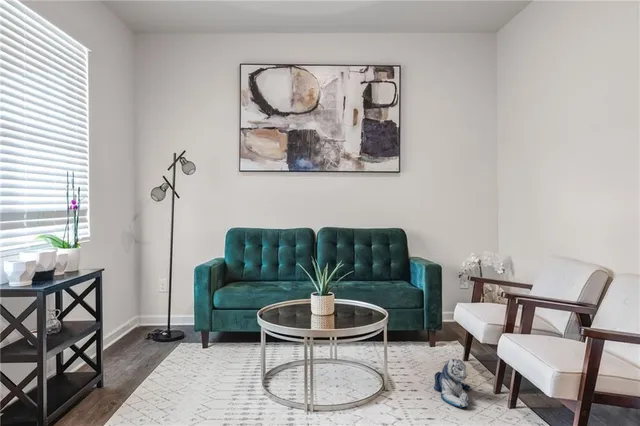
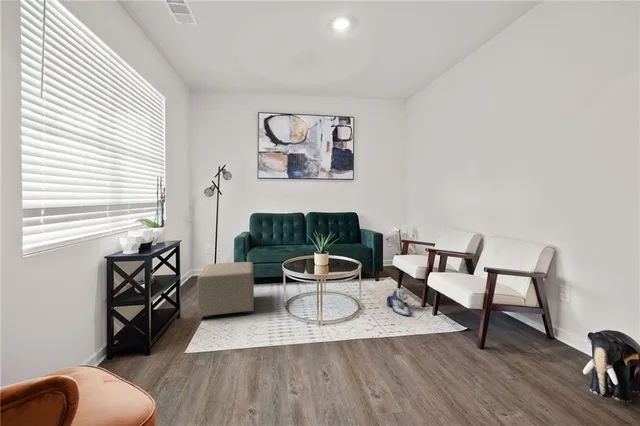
ottoman: none [124,304,219,390] -> present [197,262,254,318]

